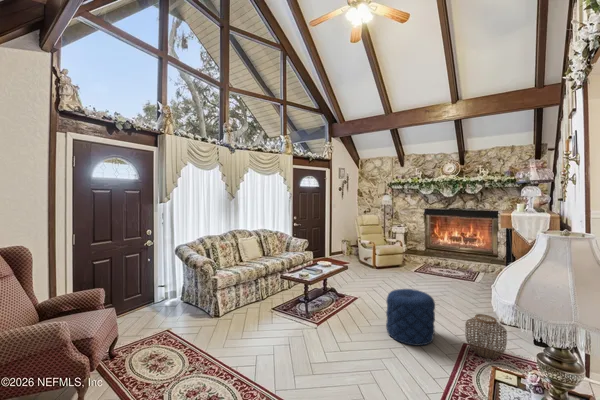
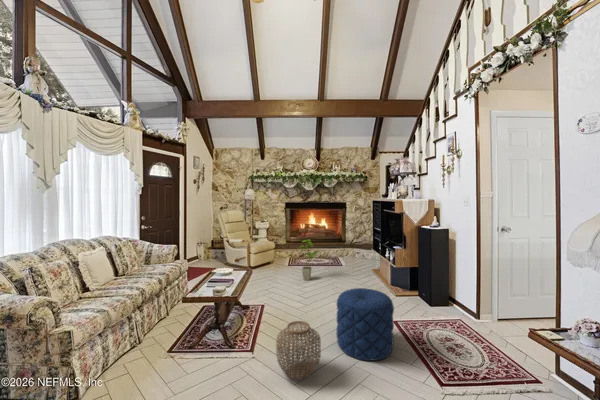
house plant: none [411,247,434,285] -> present [300,239,319,280]
woven basket: present [465,314,507,359] -> present [276,321,321,379]

